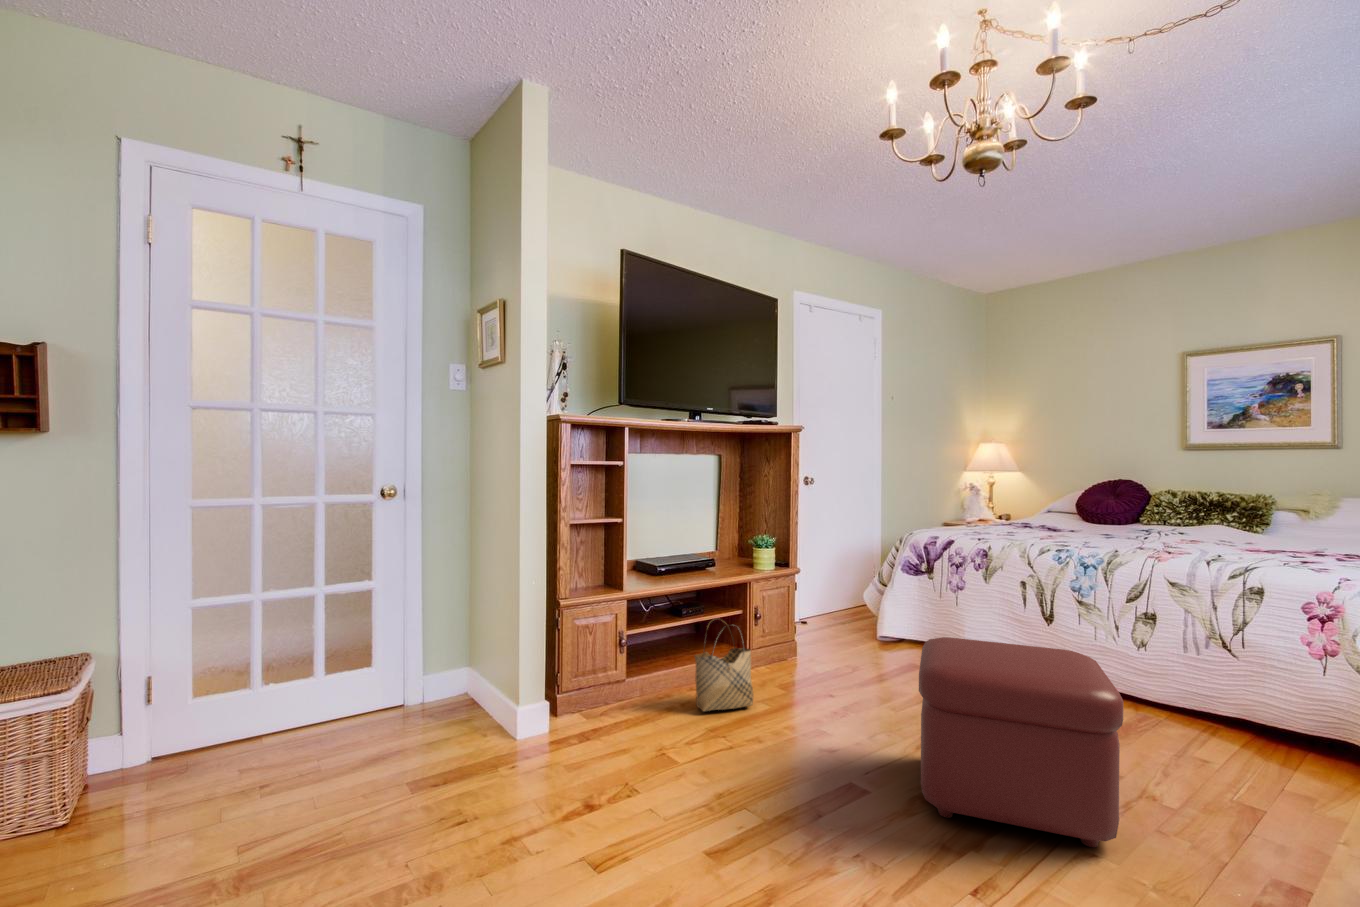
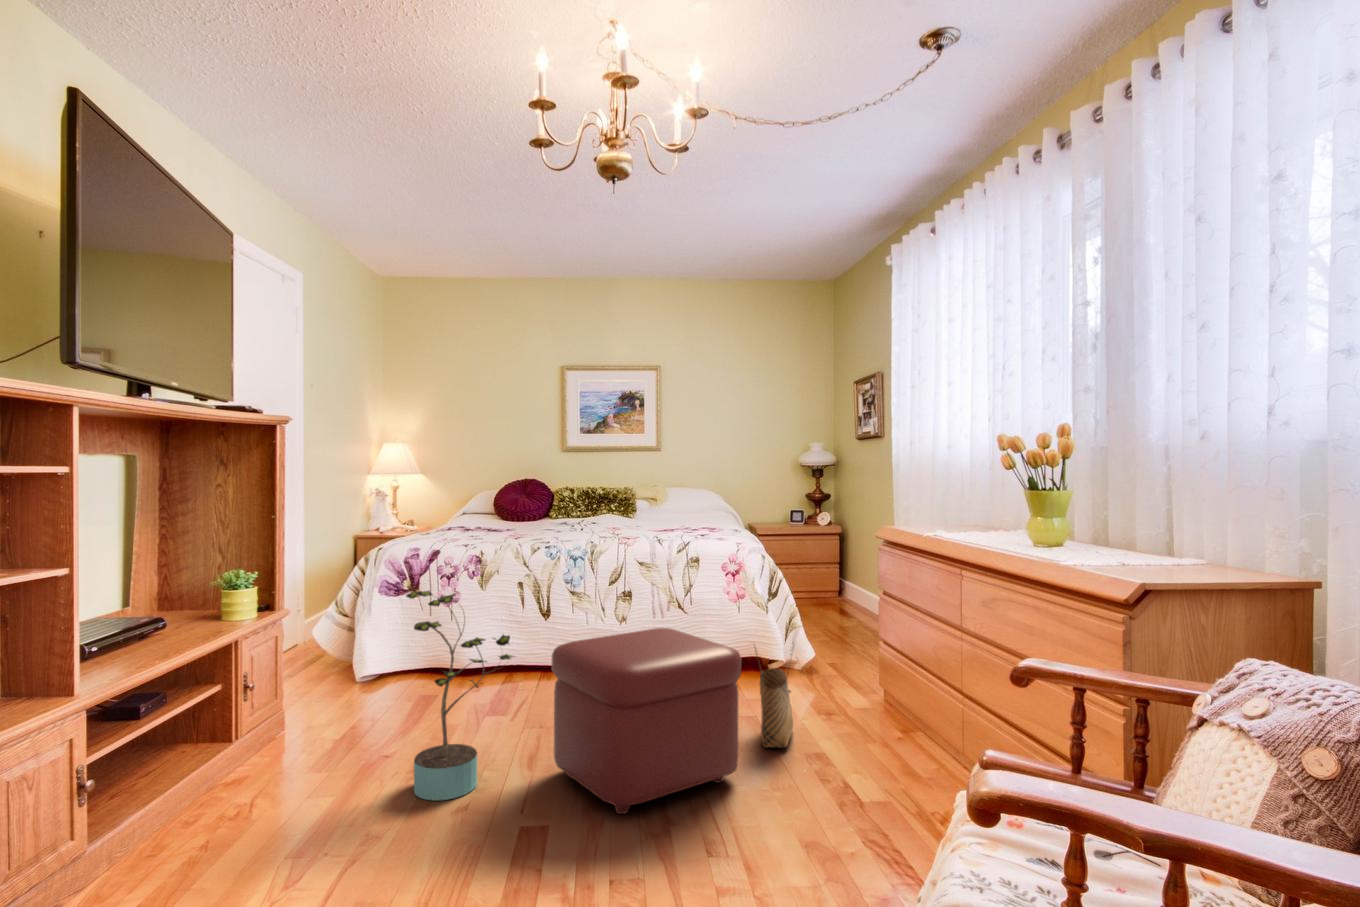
potted plant: none [801,565,903,742] -> present [406,591,513,800]
woven basket: present [695,618,753,712] -> present [756,646,794,747]

